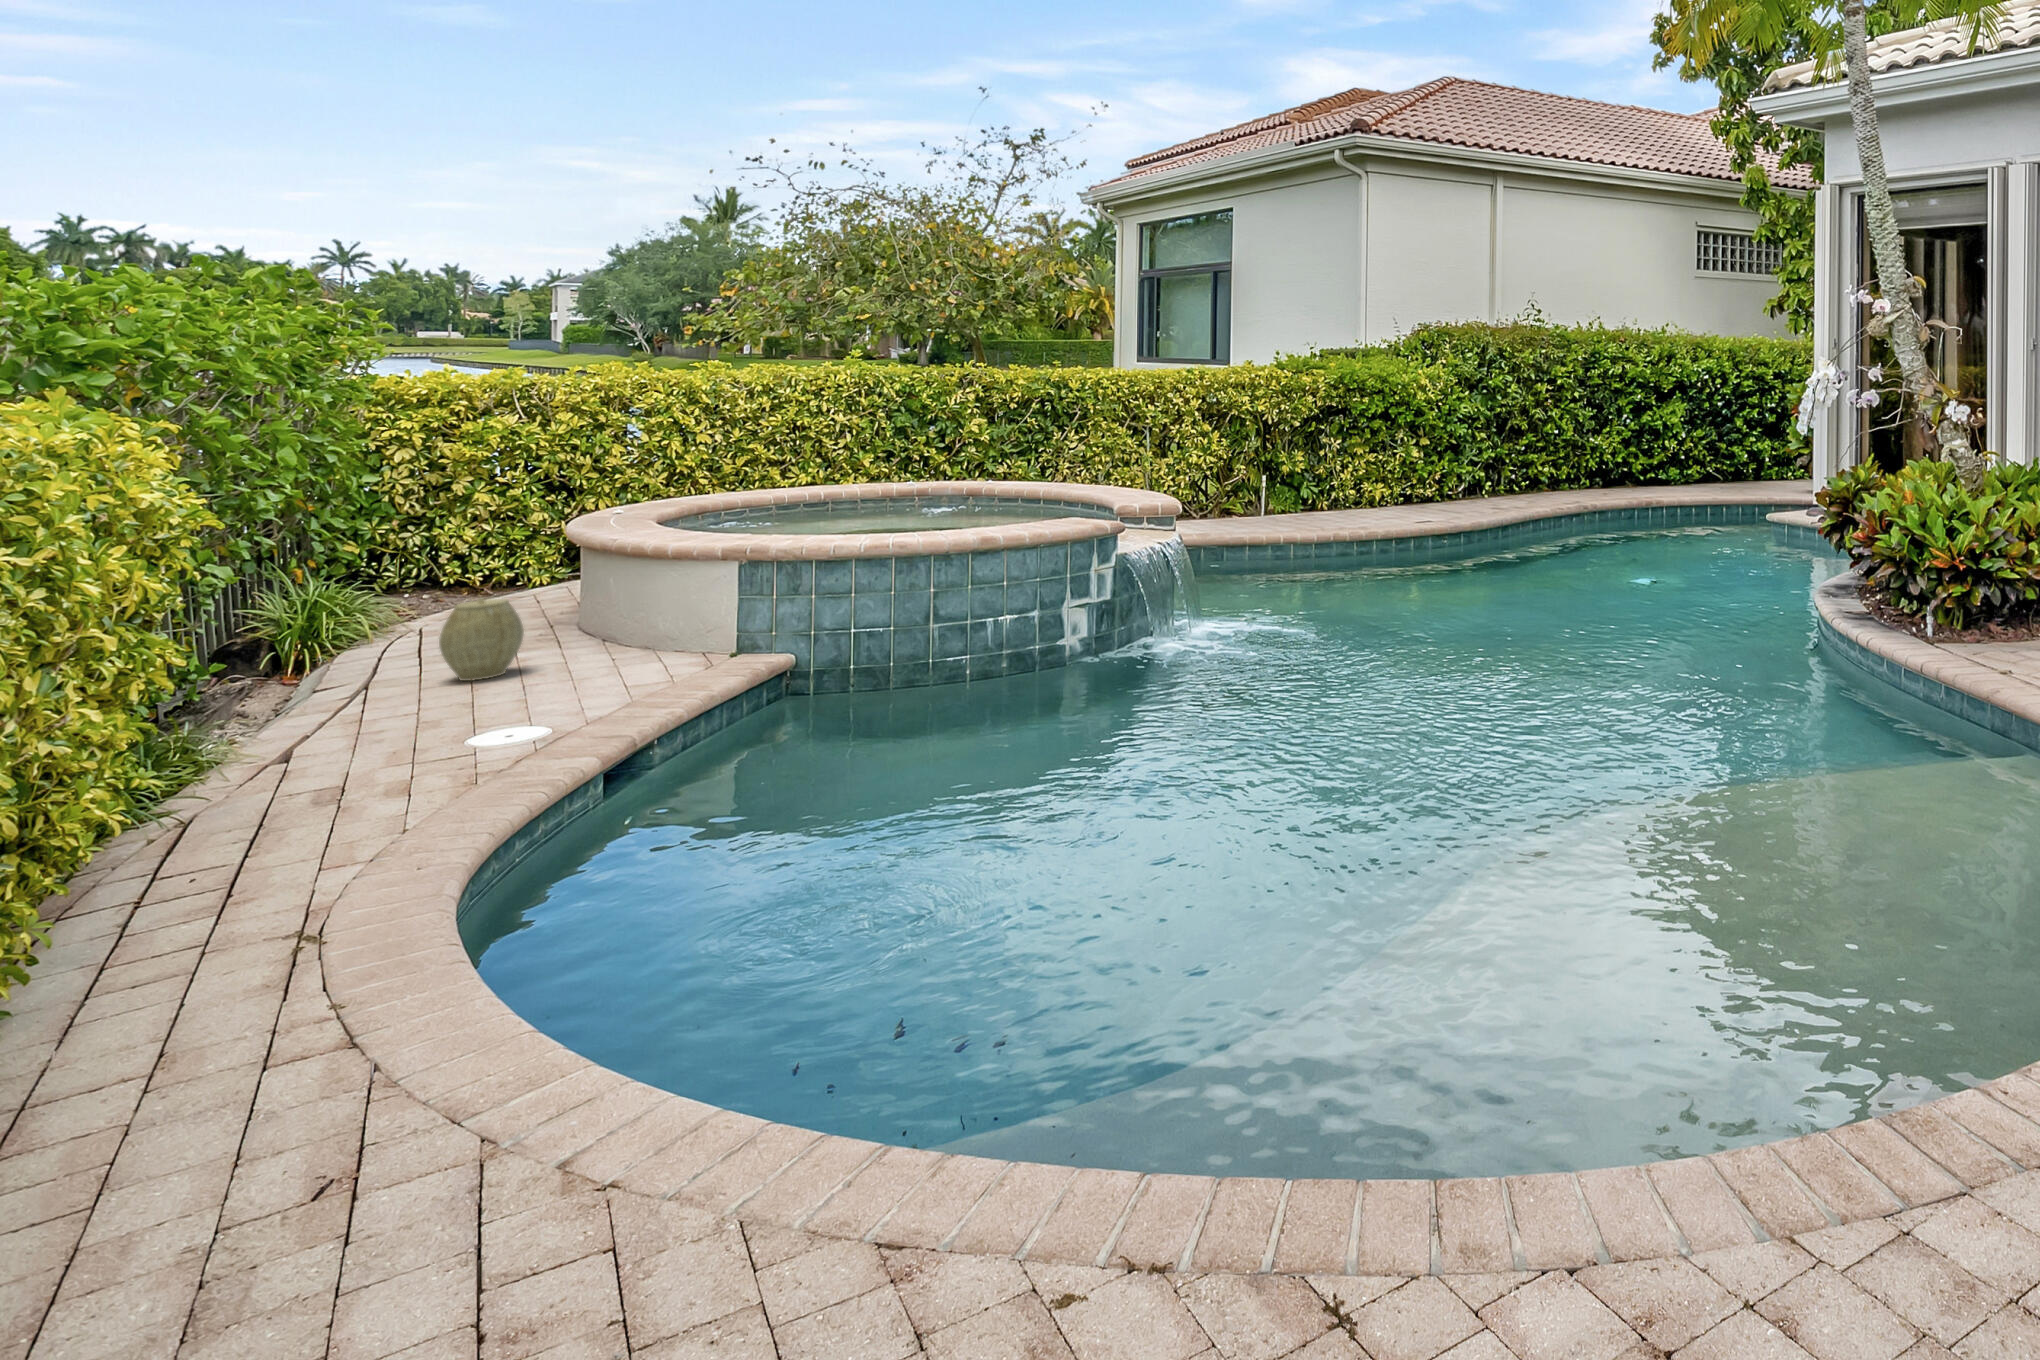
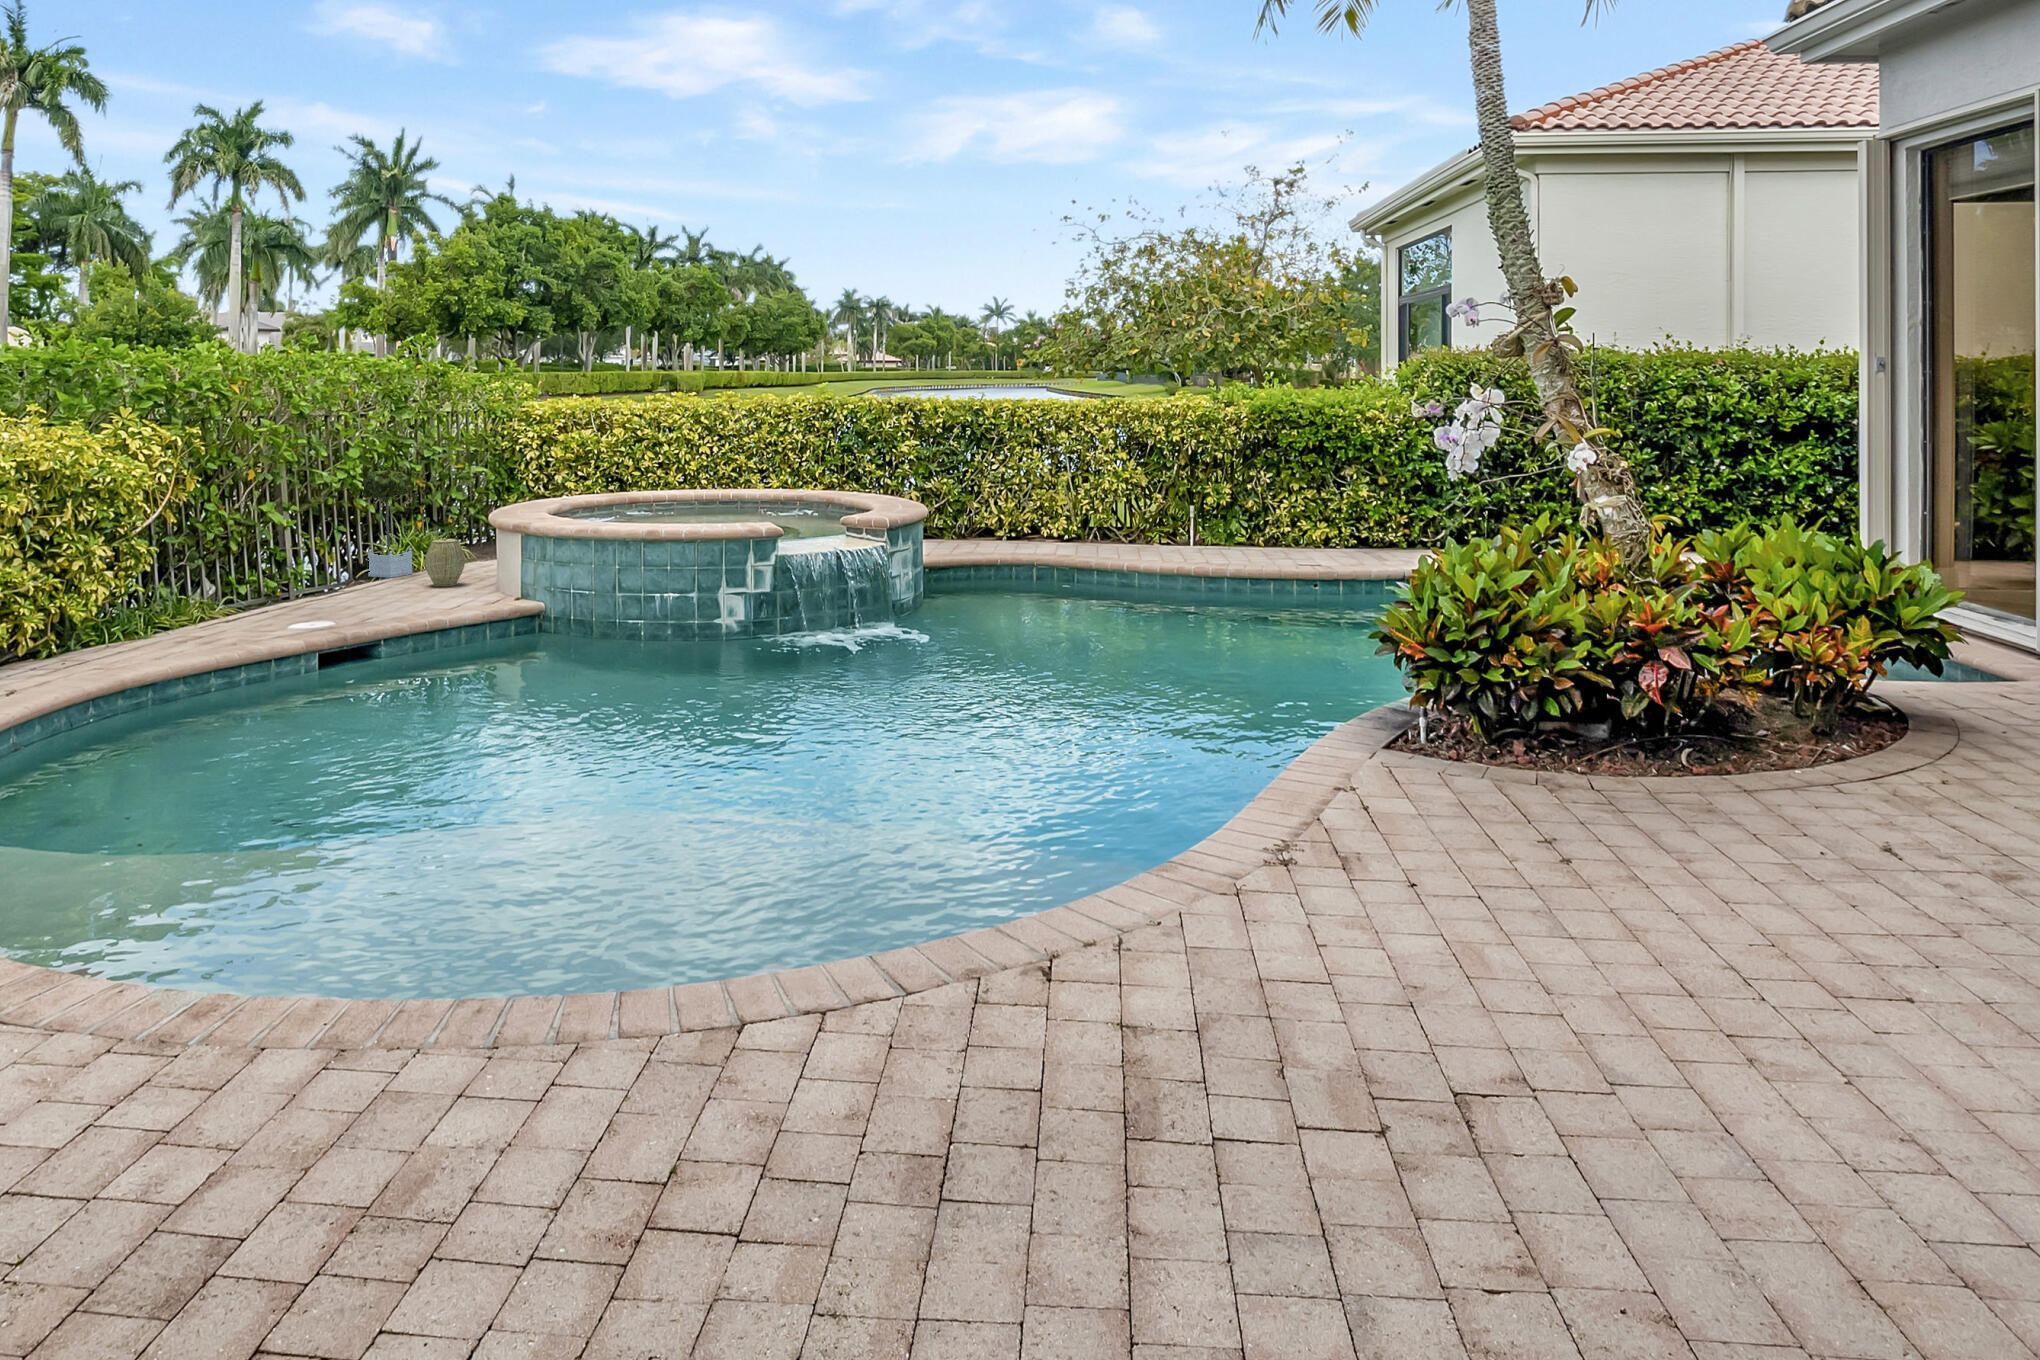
potted tree: none [206,494,326,695] -> present [363,468,412,578]

